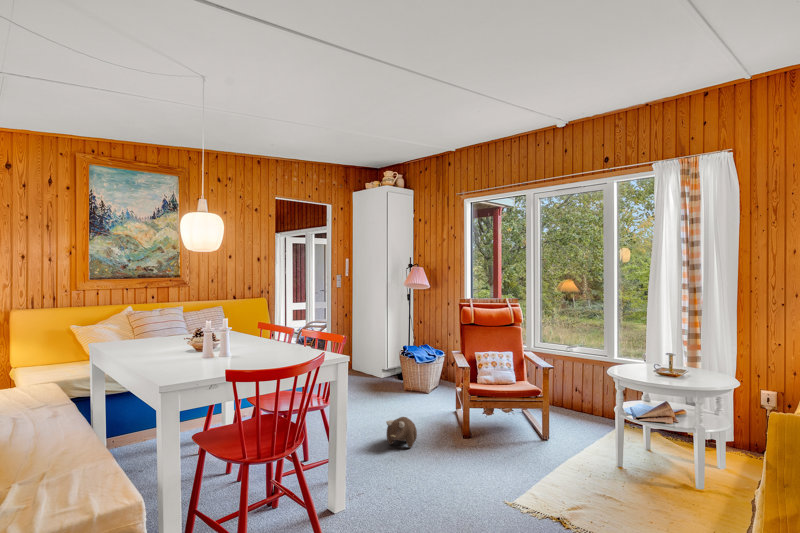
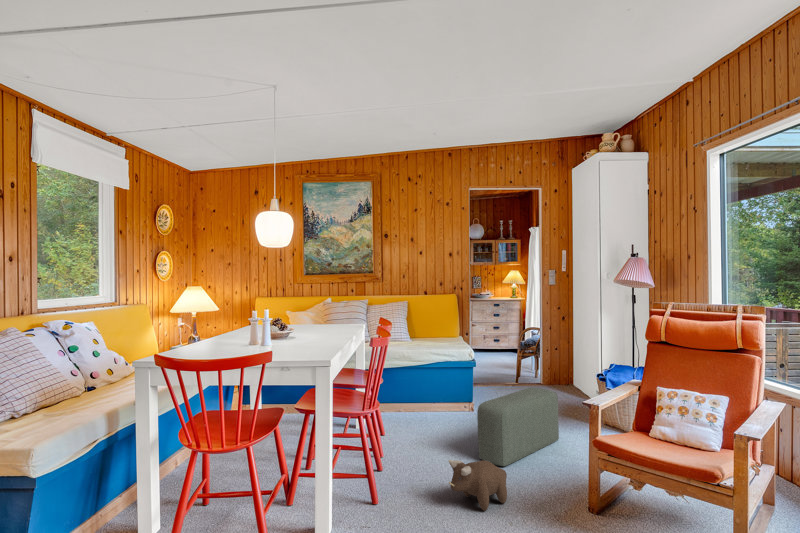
pouf: none [364,367,393,424] -> present [477,388,559,466]

